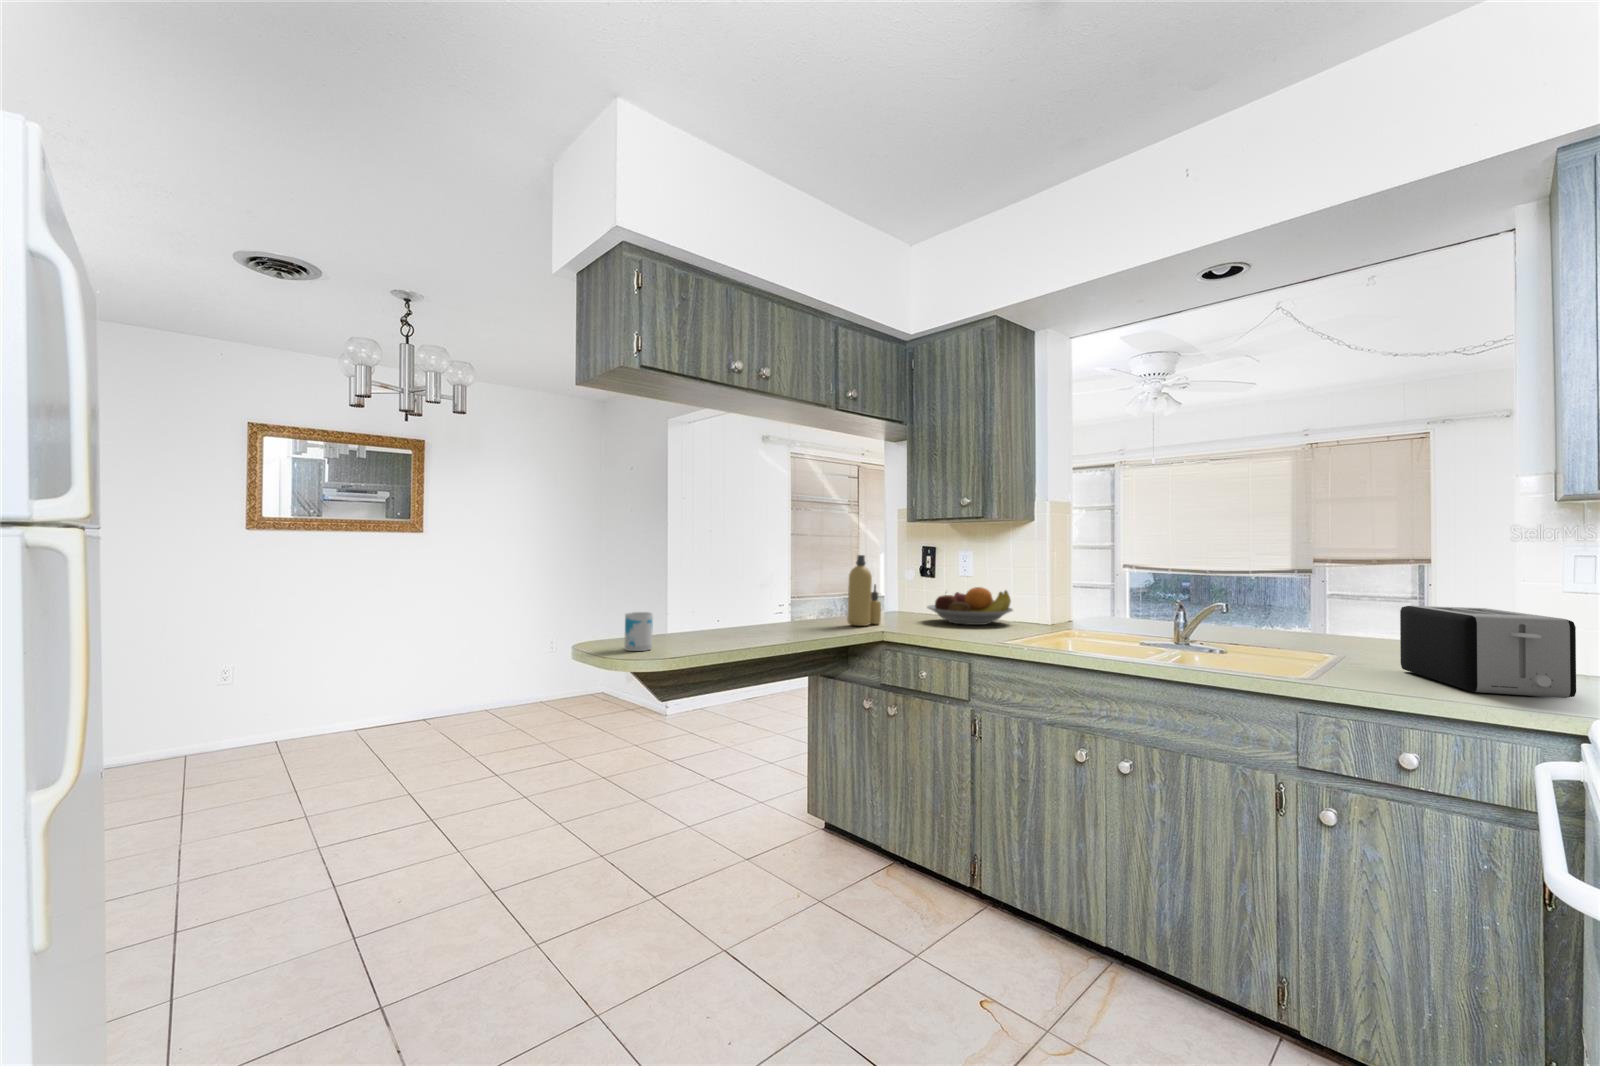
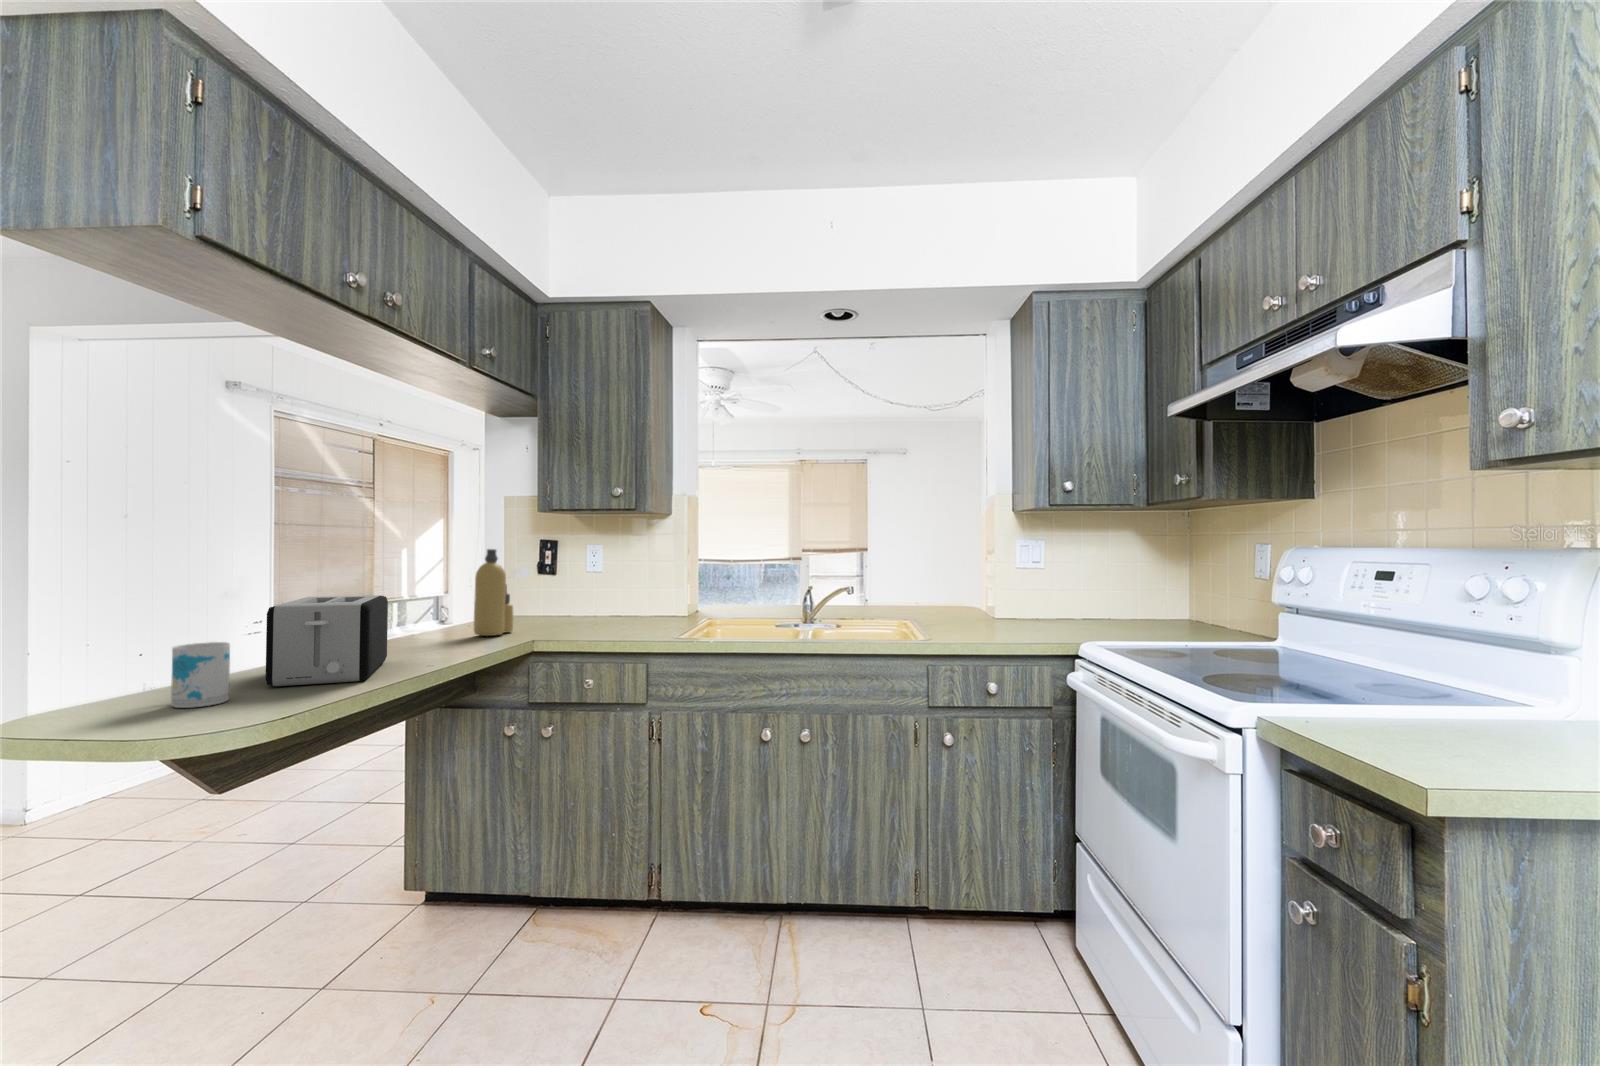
fruit bowl: present [927,587,1013,625] -> none [558,583,652,624]
toaster: present [1400,606,1576,698] -> present [265,595,388,687]

